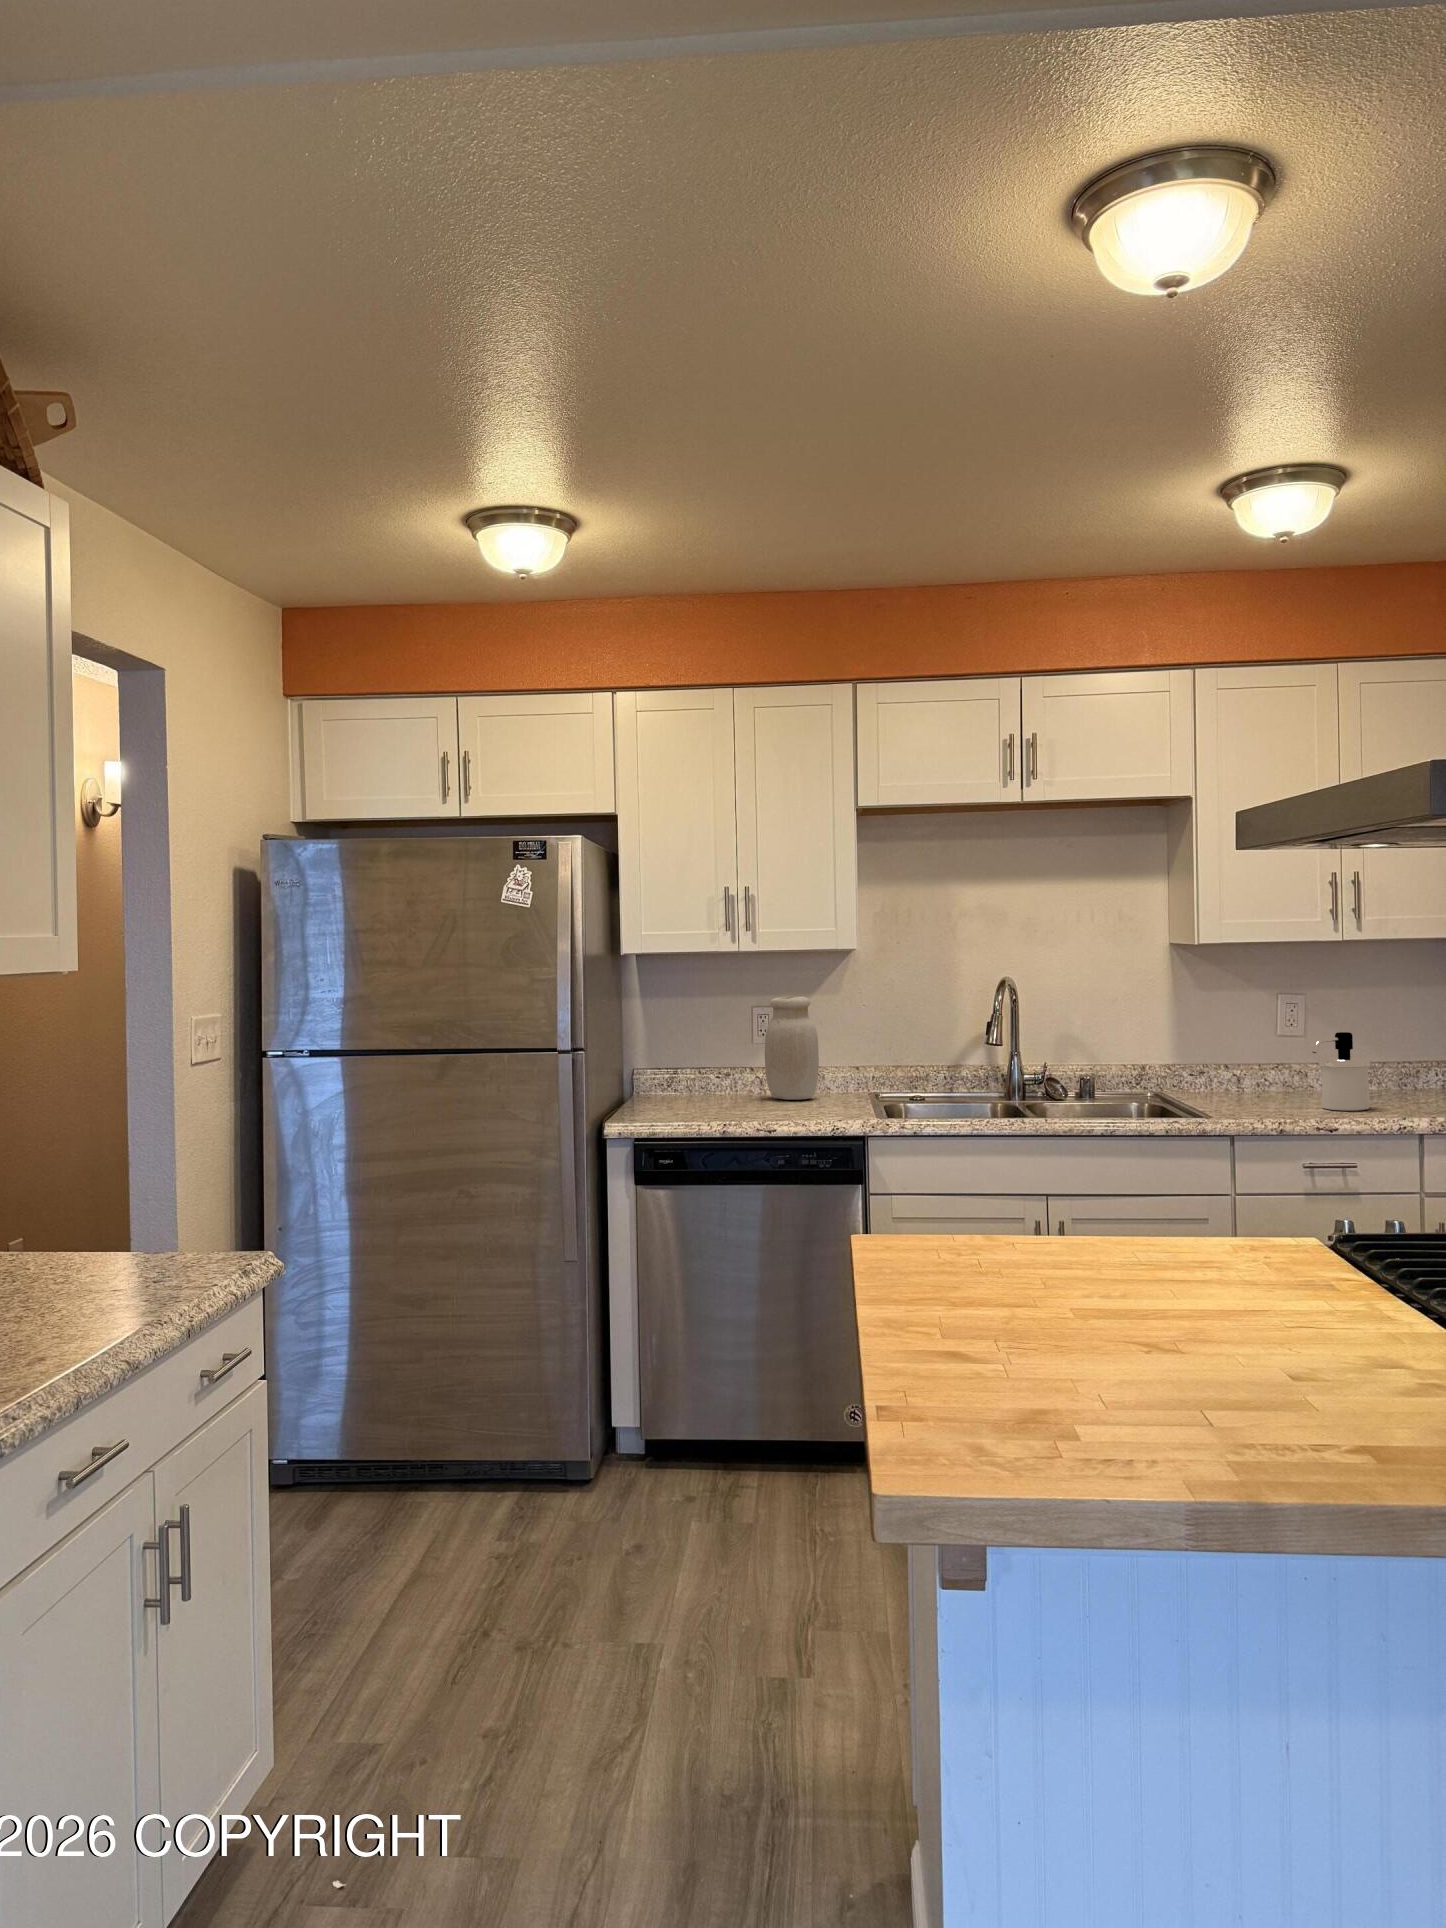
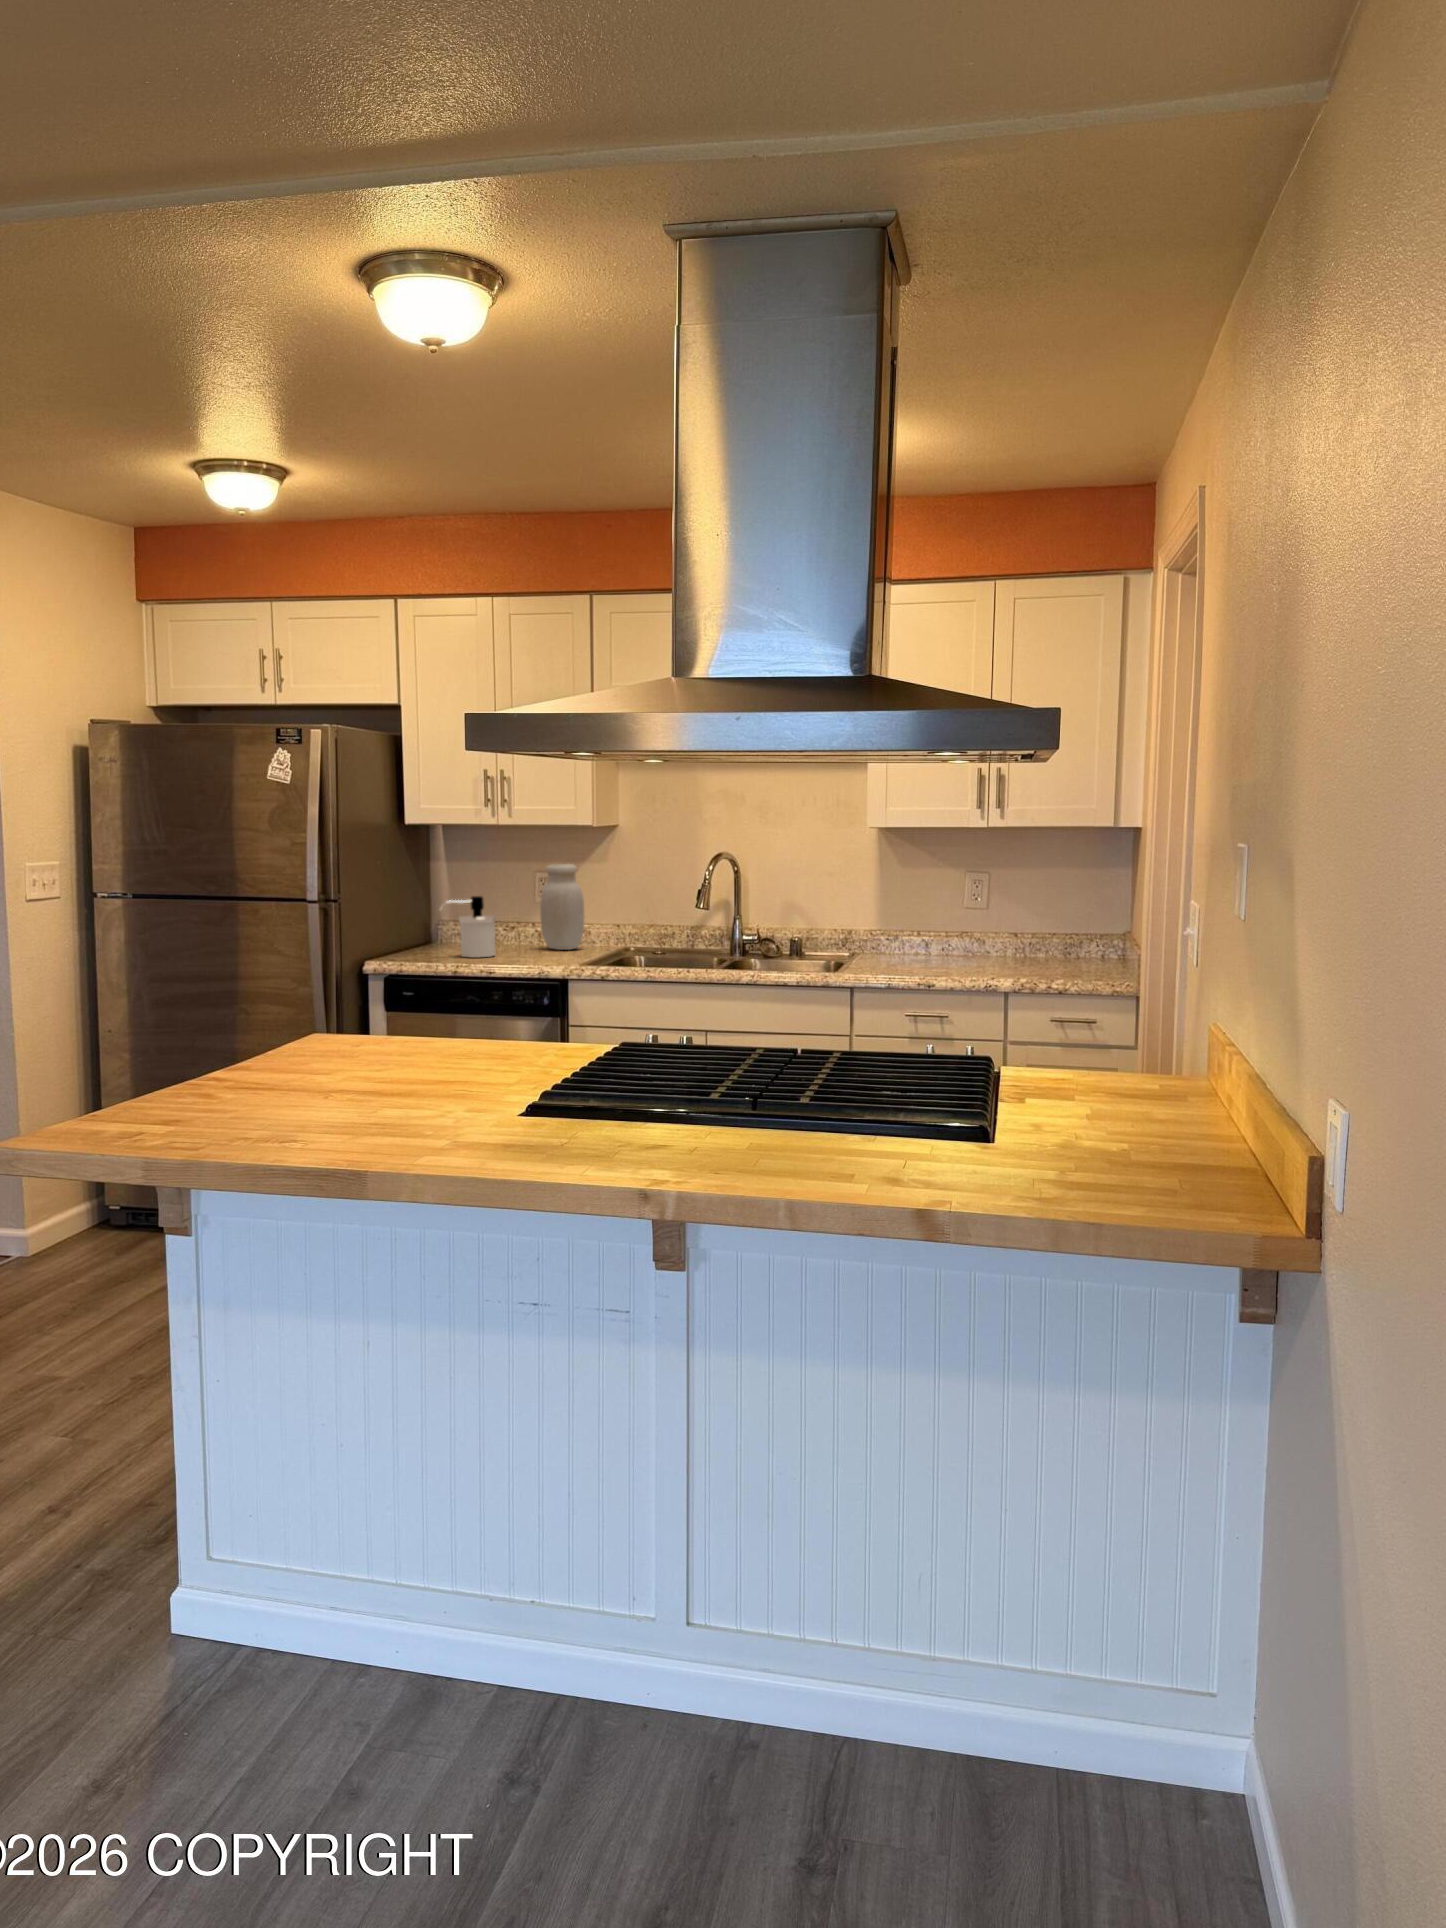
soap dispenser: present [1313,1032,1370,1111] -> present [439,896,496,957]

